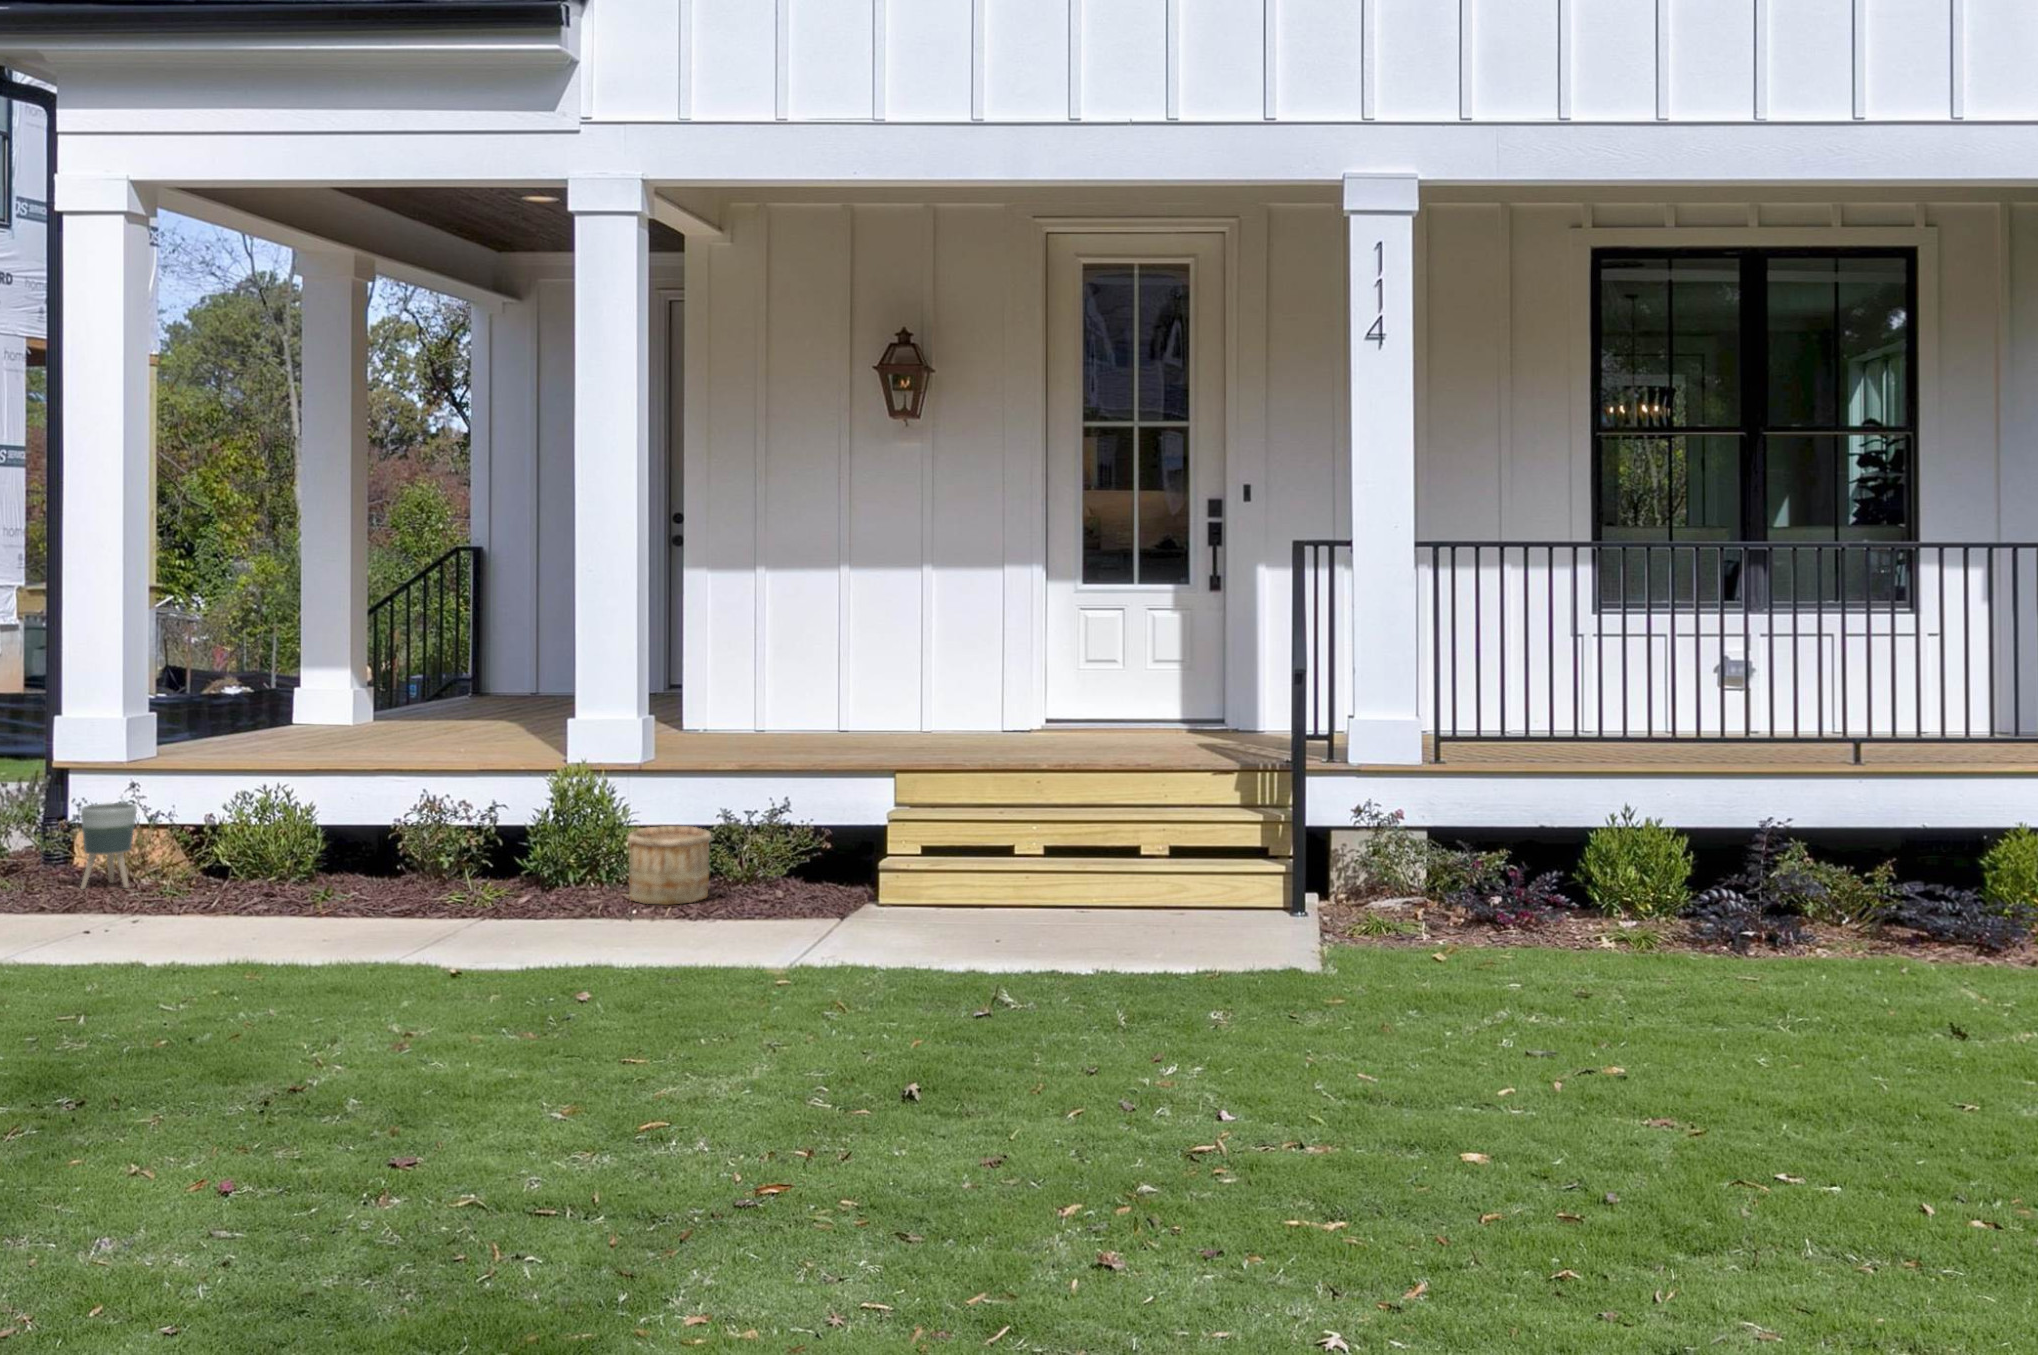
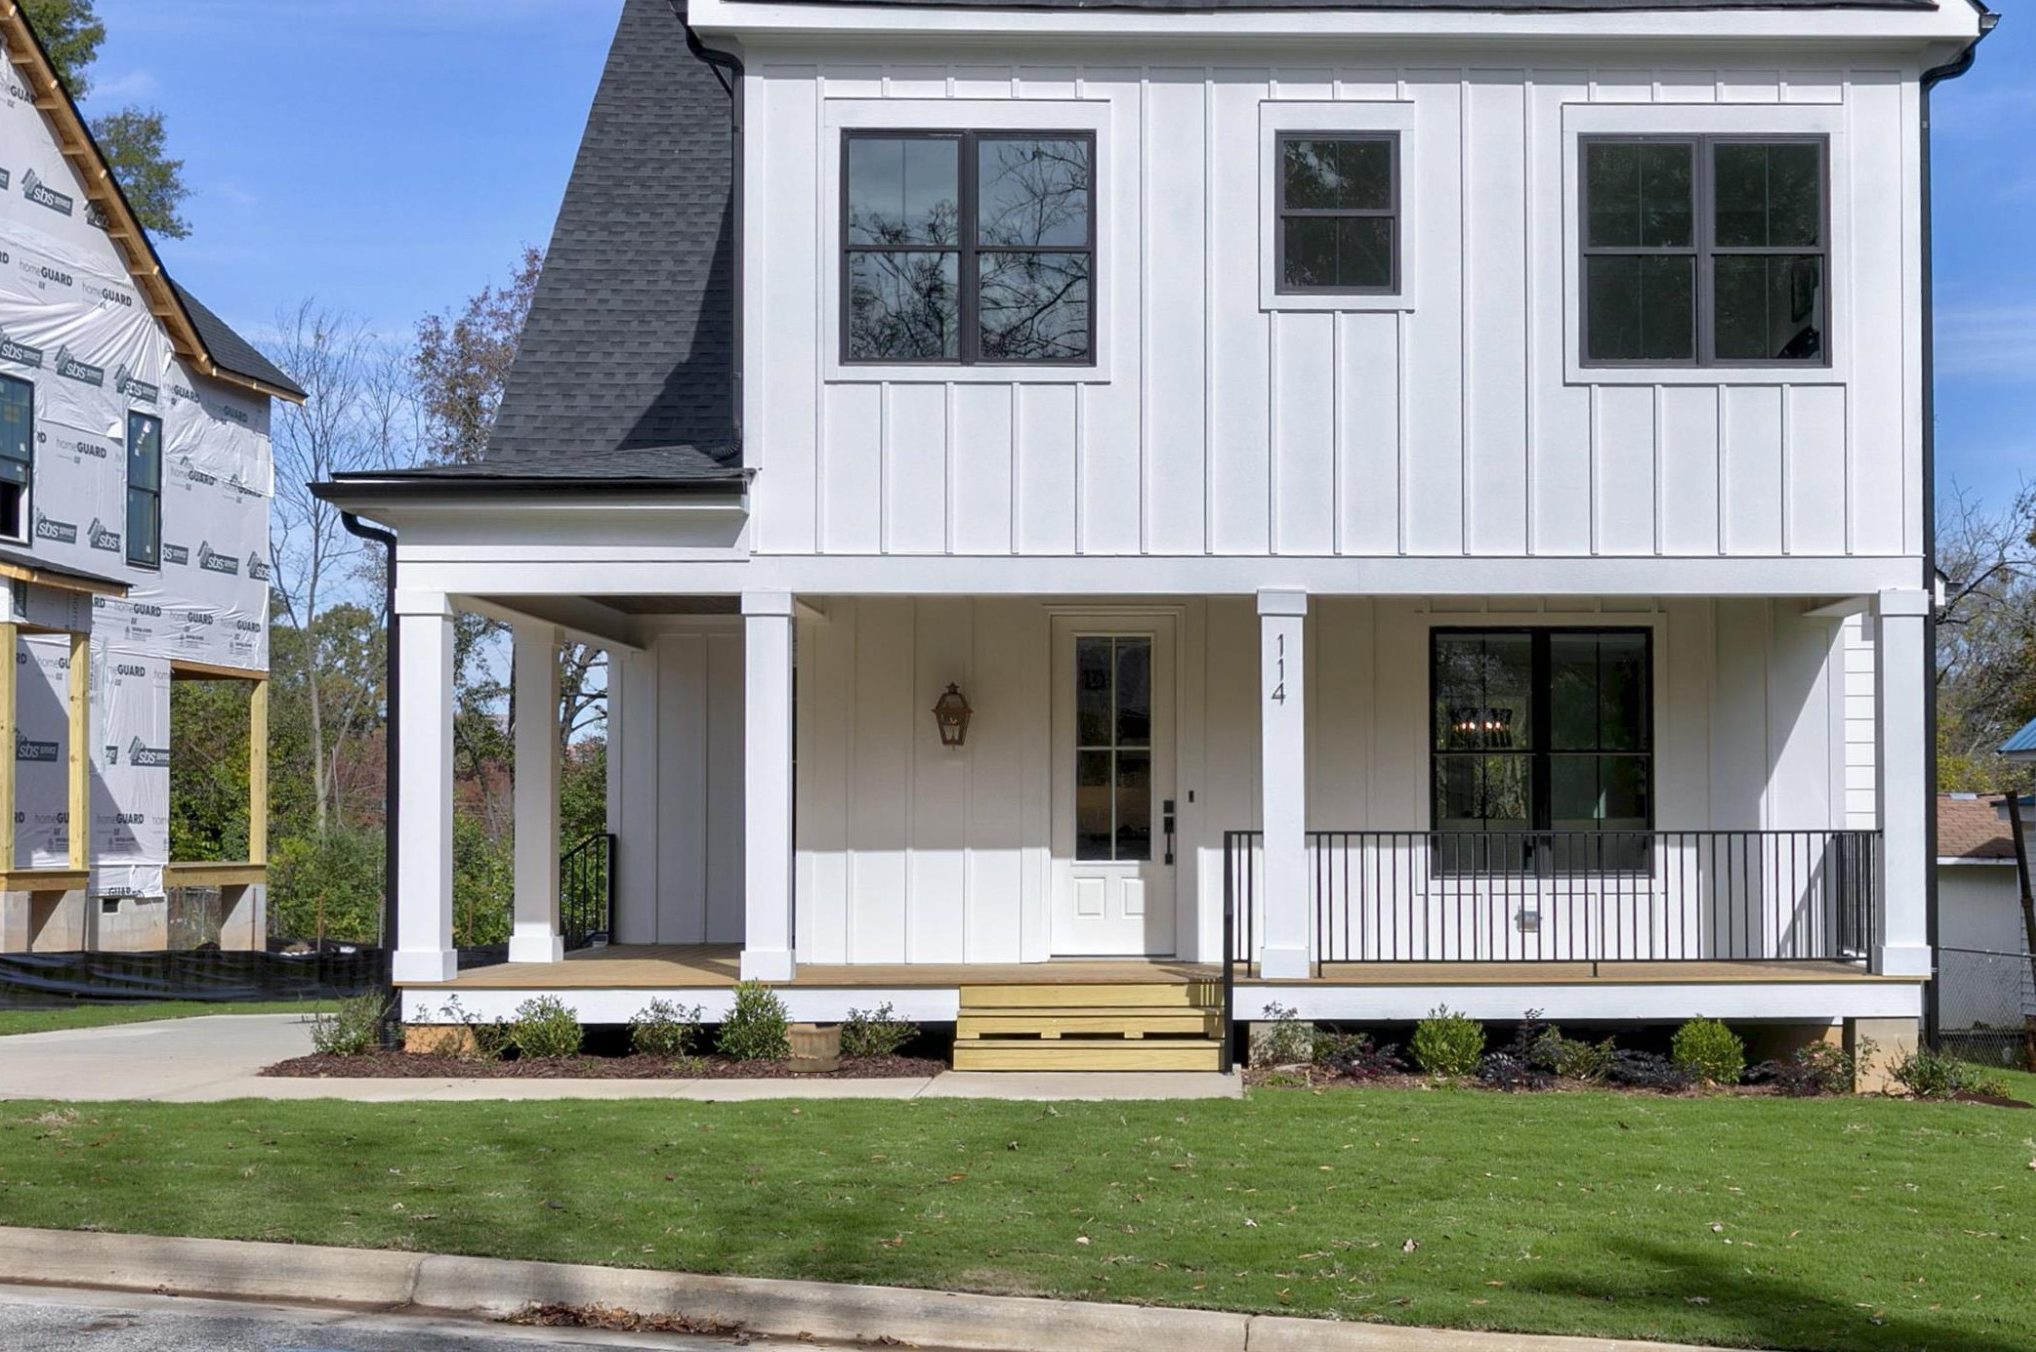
planter: present [81,803,137,890] -> none [420,1013,456,1070]

